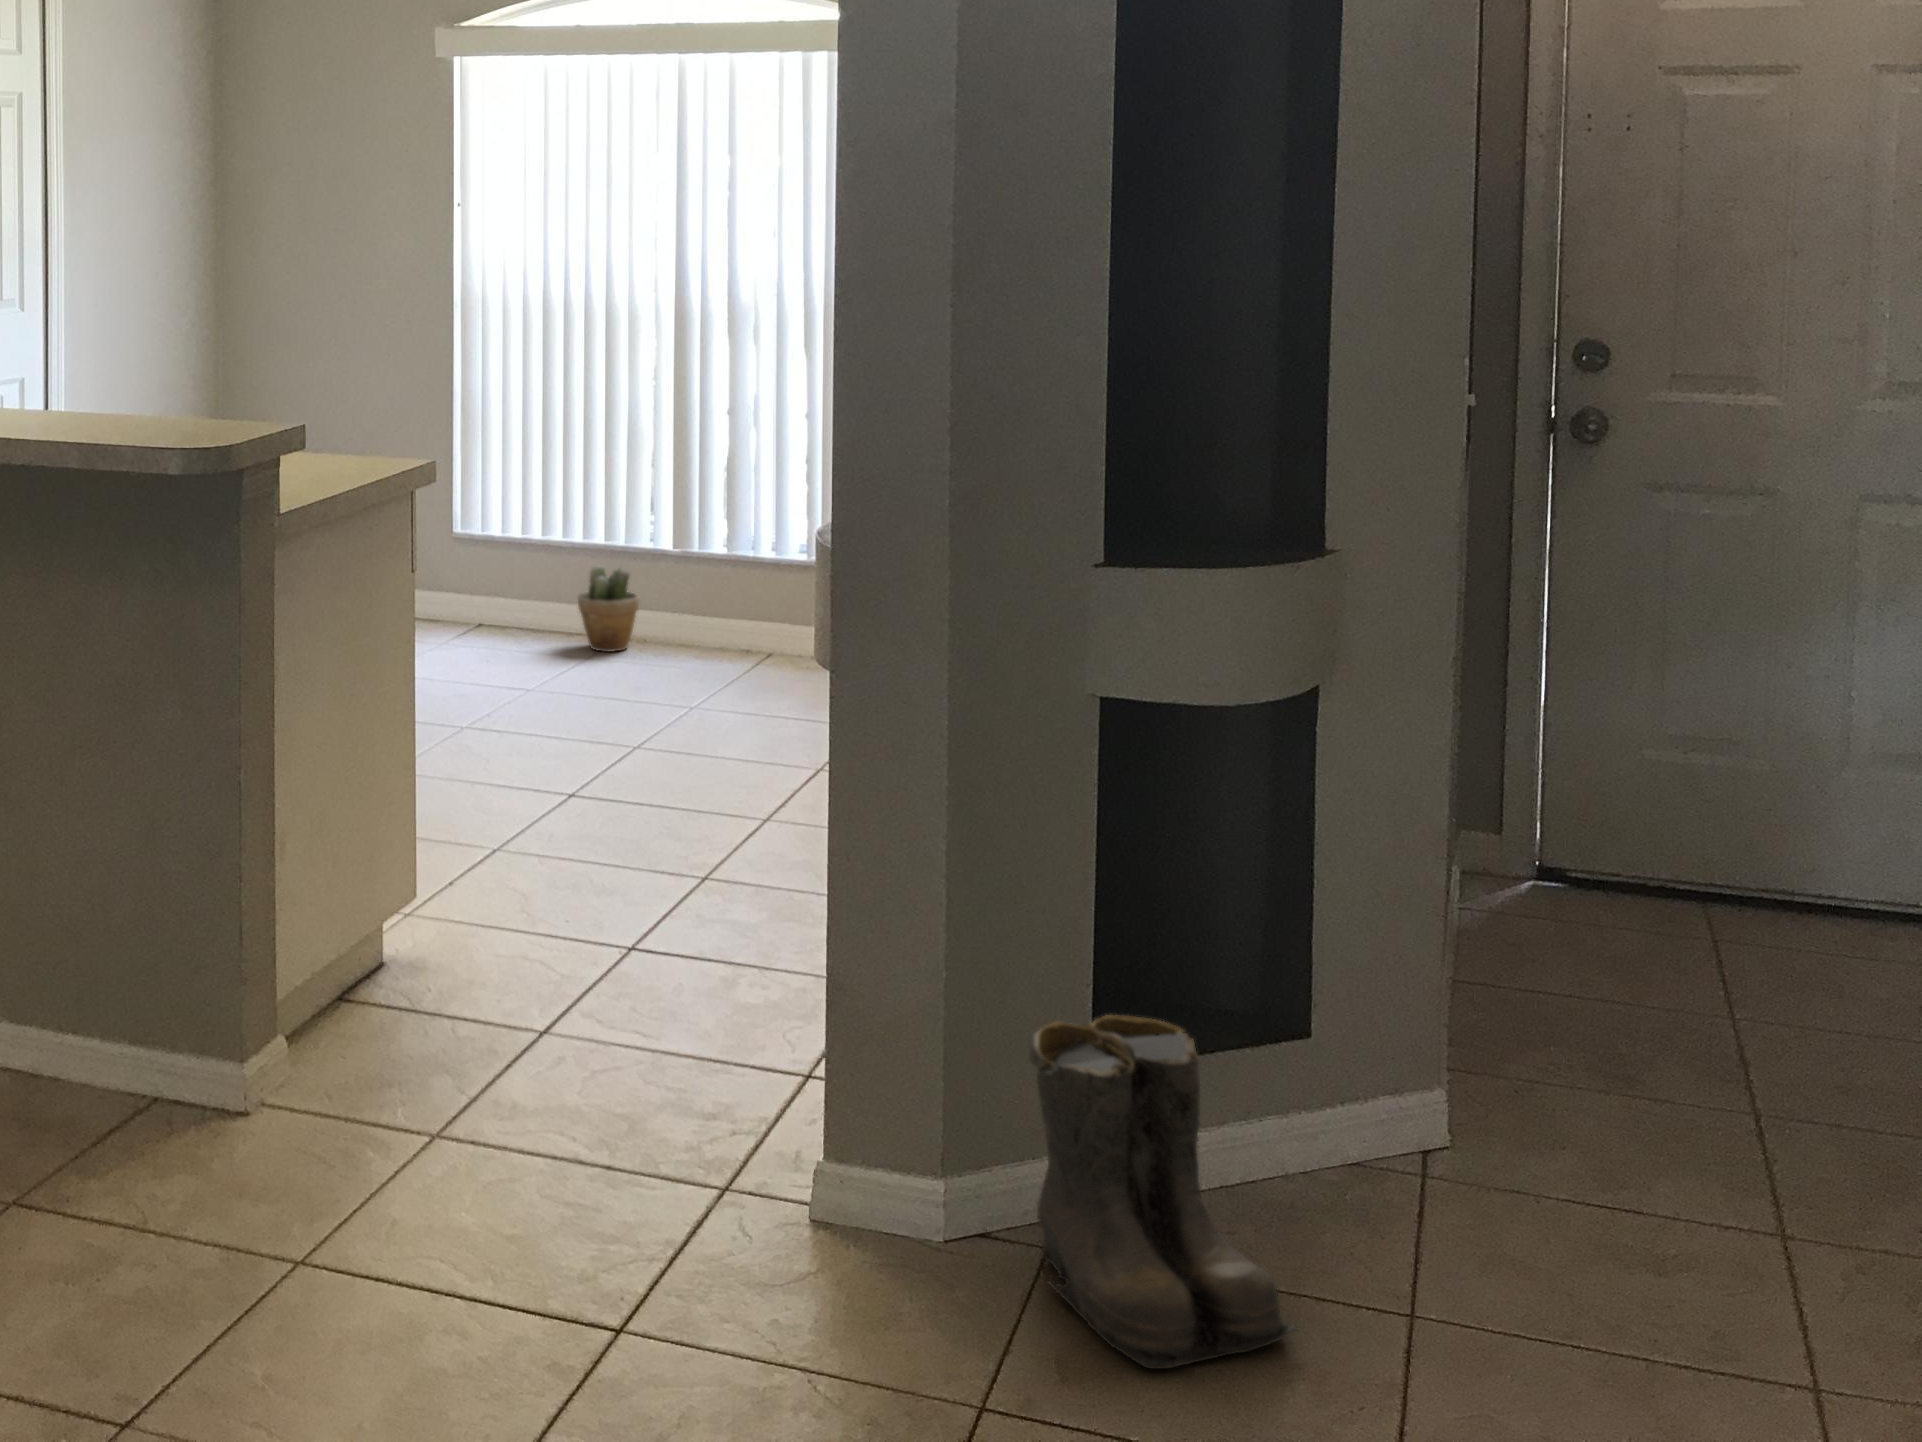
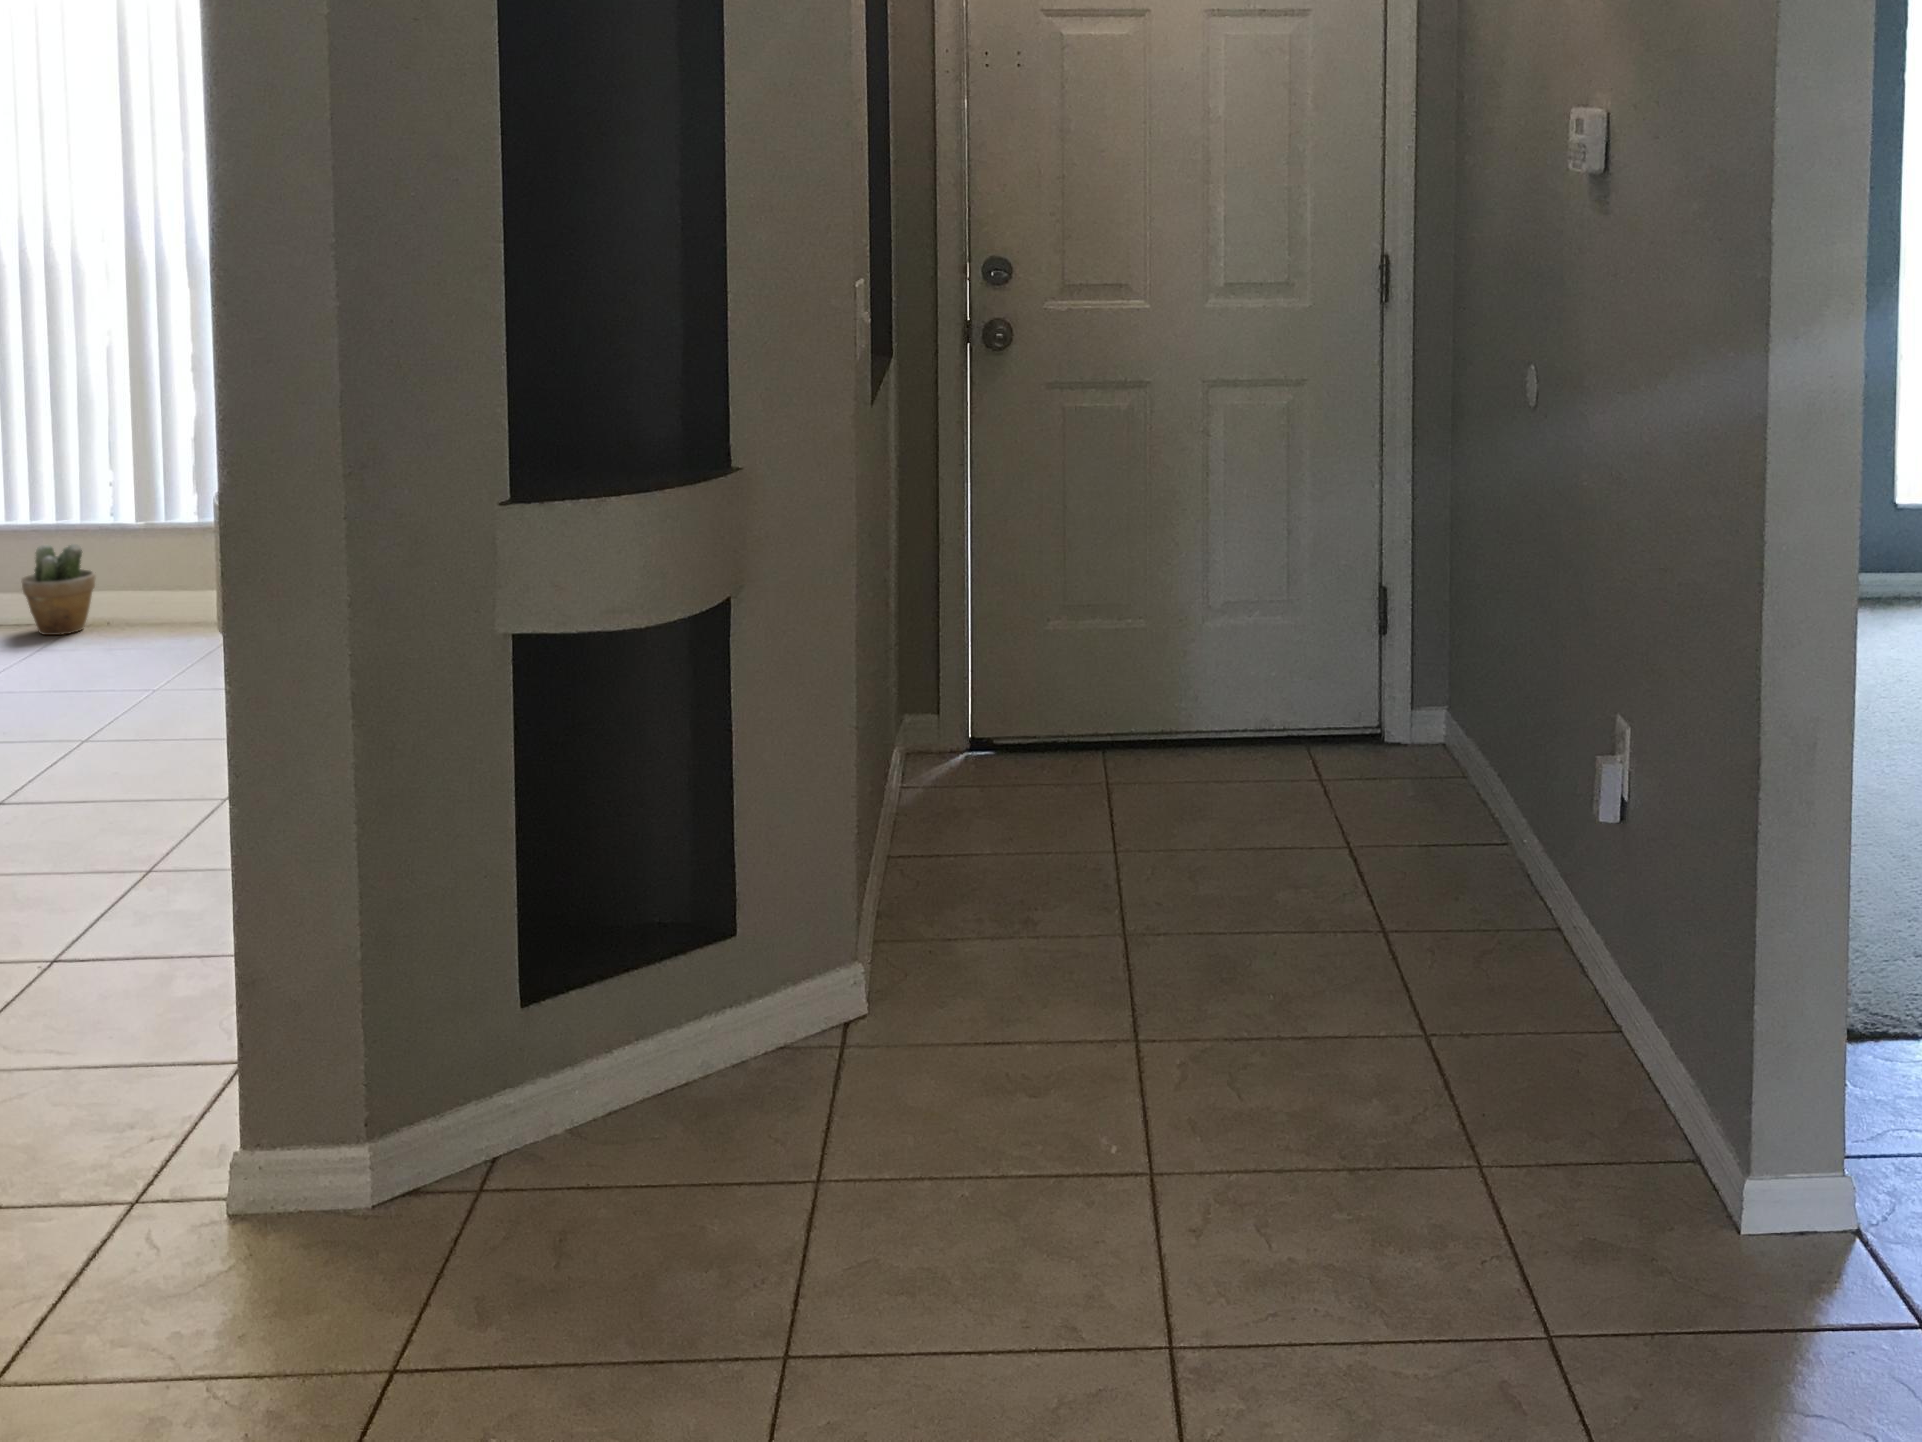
boots: present [1029,1015,1299,1369] -> none [451,938,721,1282]

